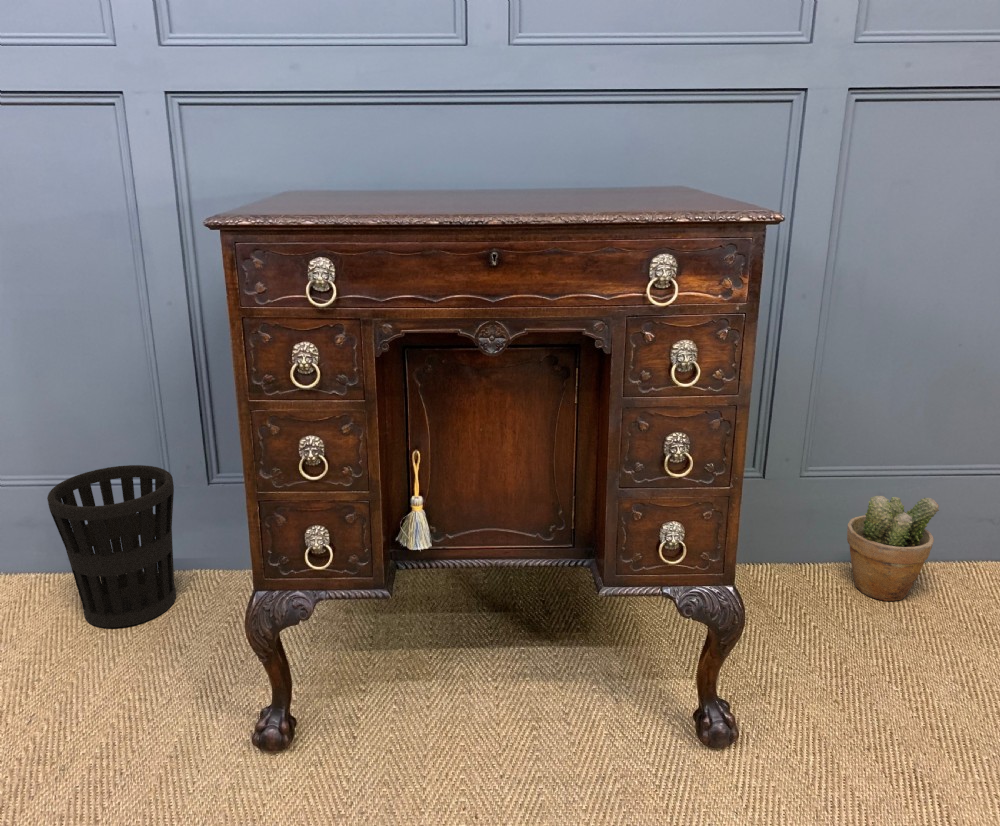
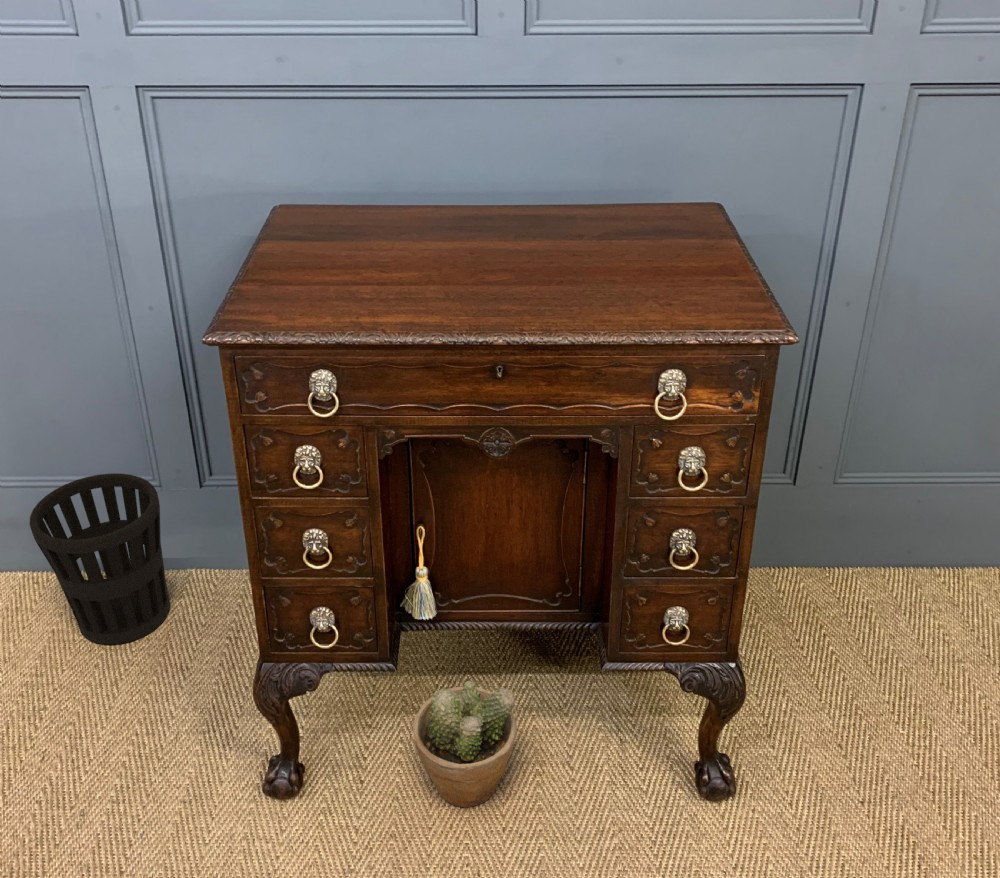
potted plant: present [847,496,939,601] -> present [413,681,517,808]

